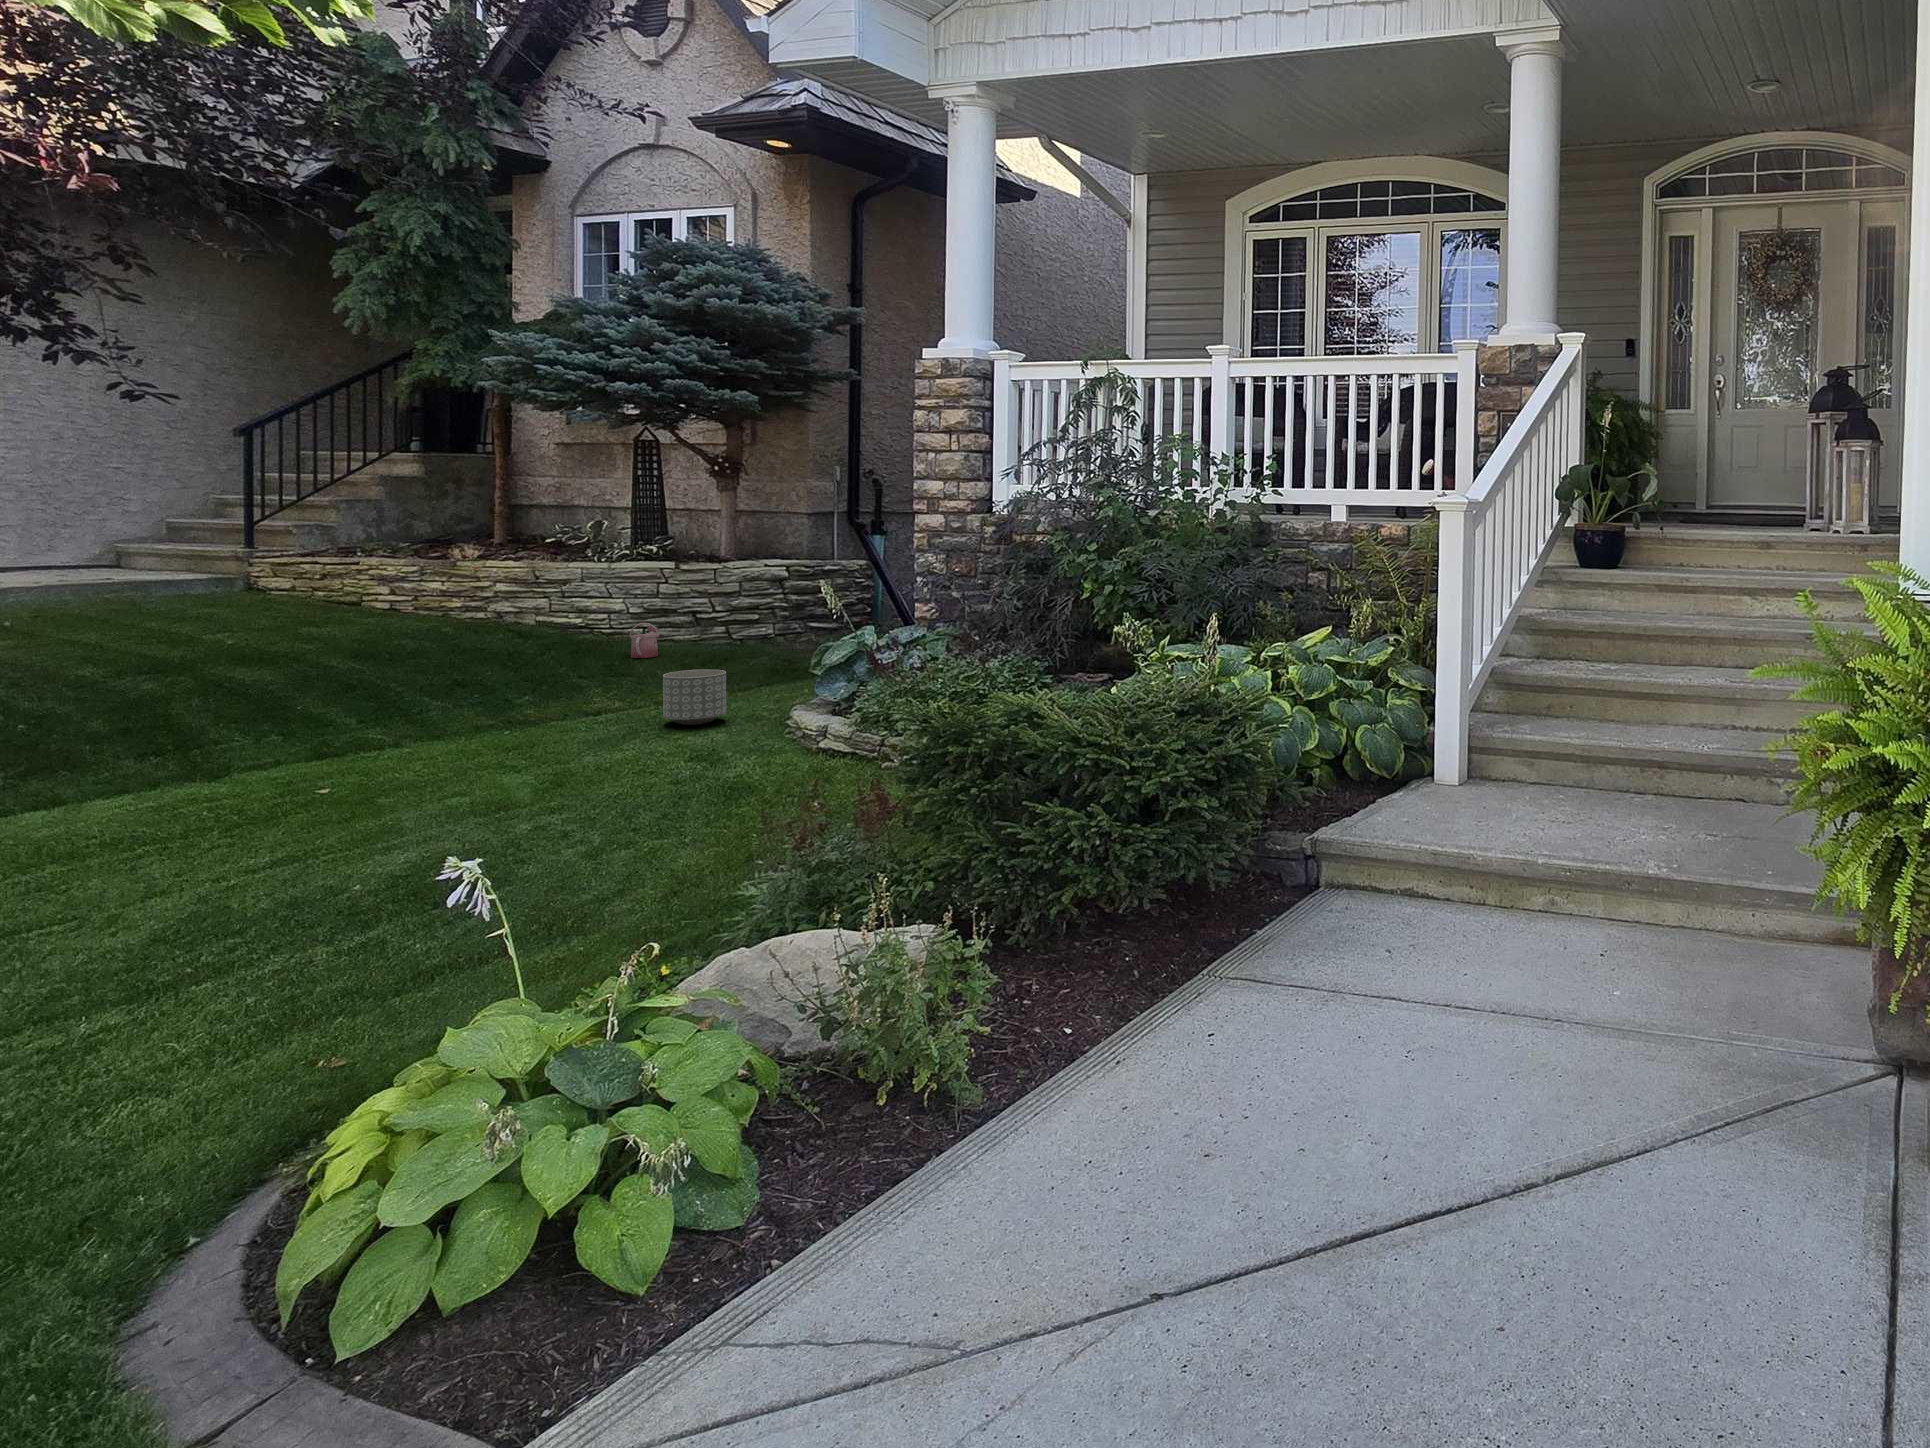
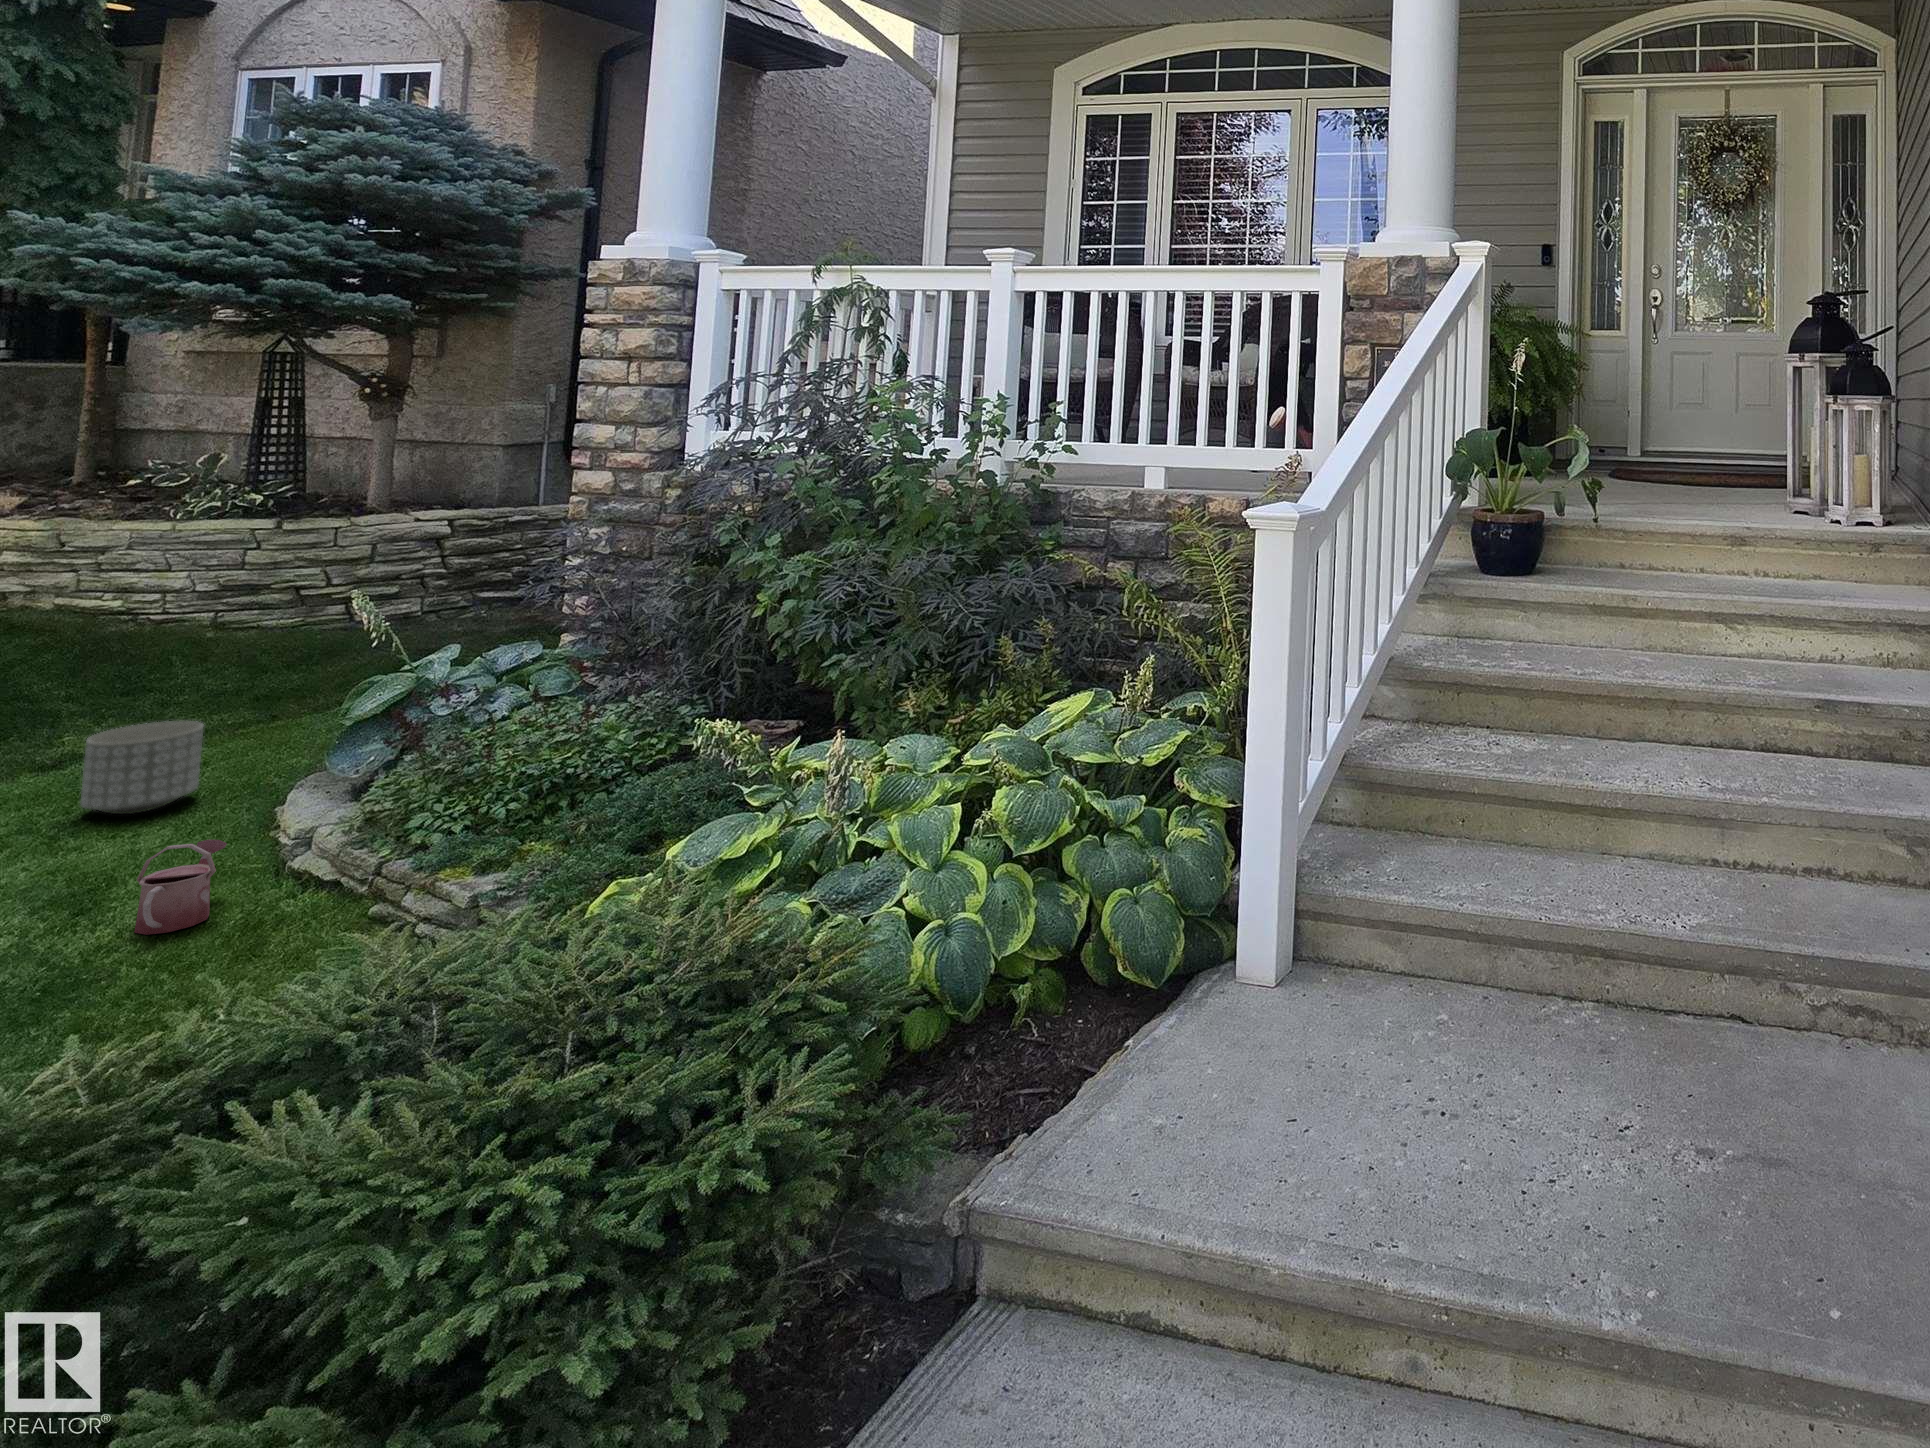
watering can: present [629,623,659,658] -> present [135,840,227,935]

